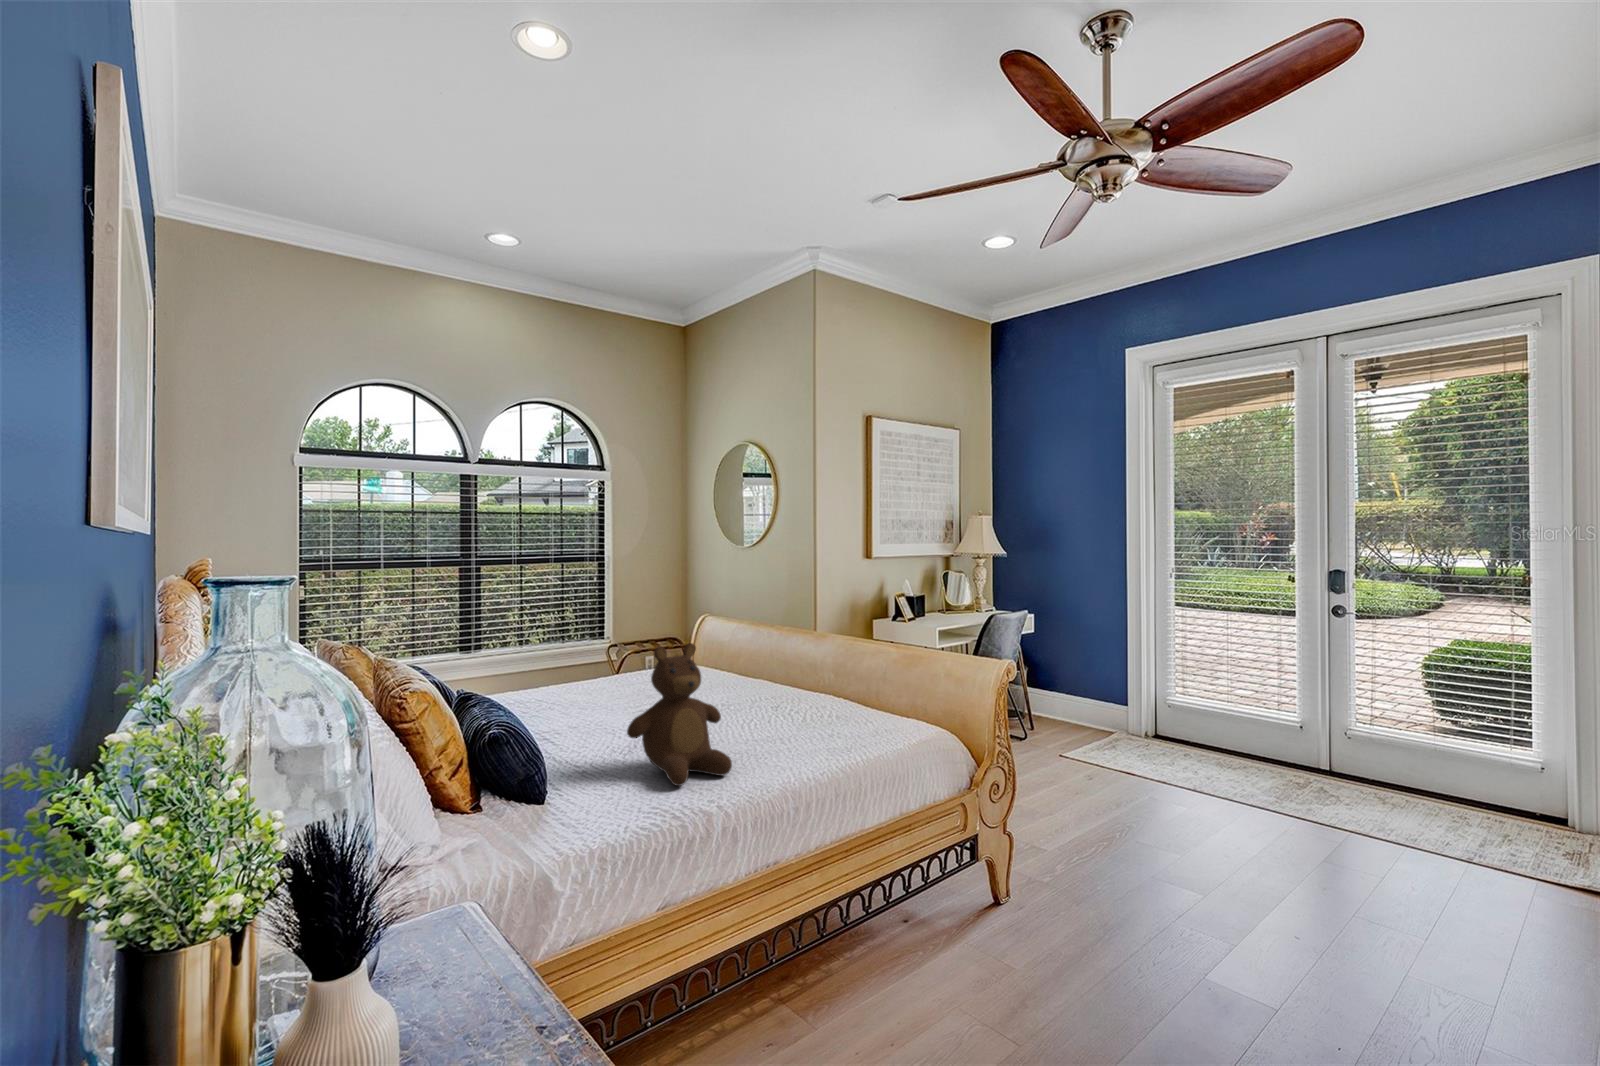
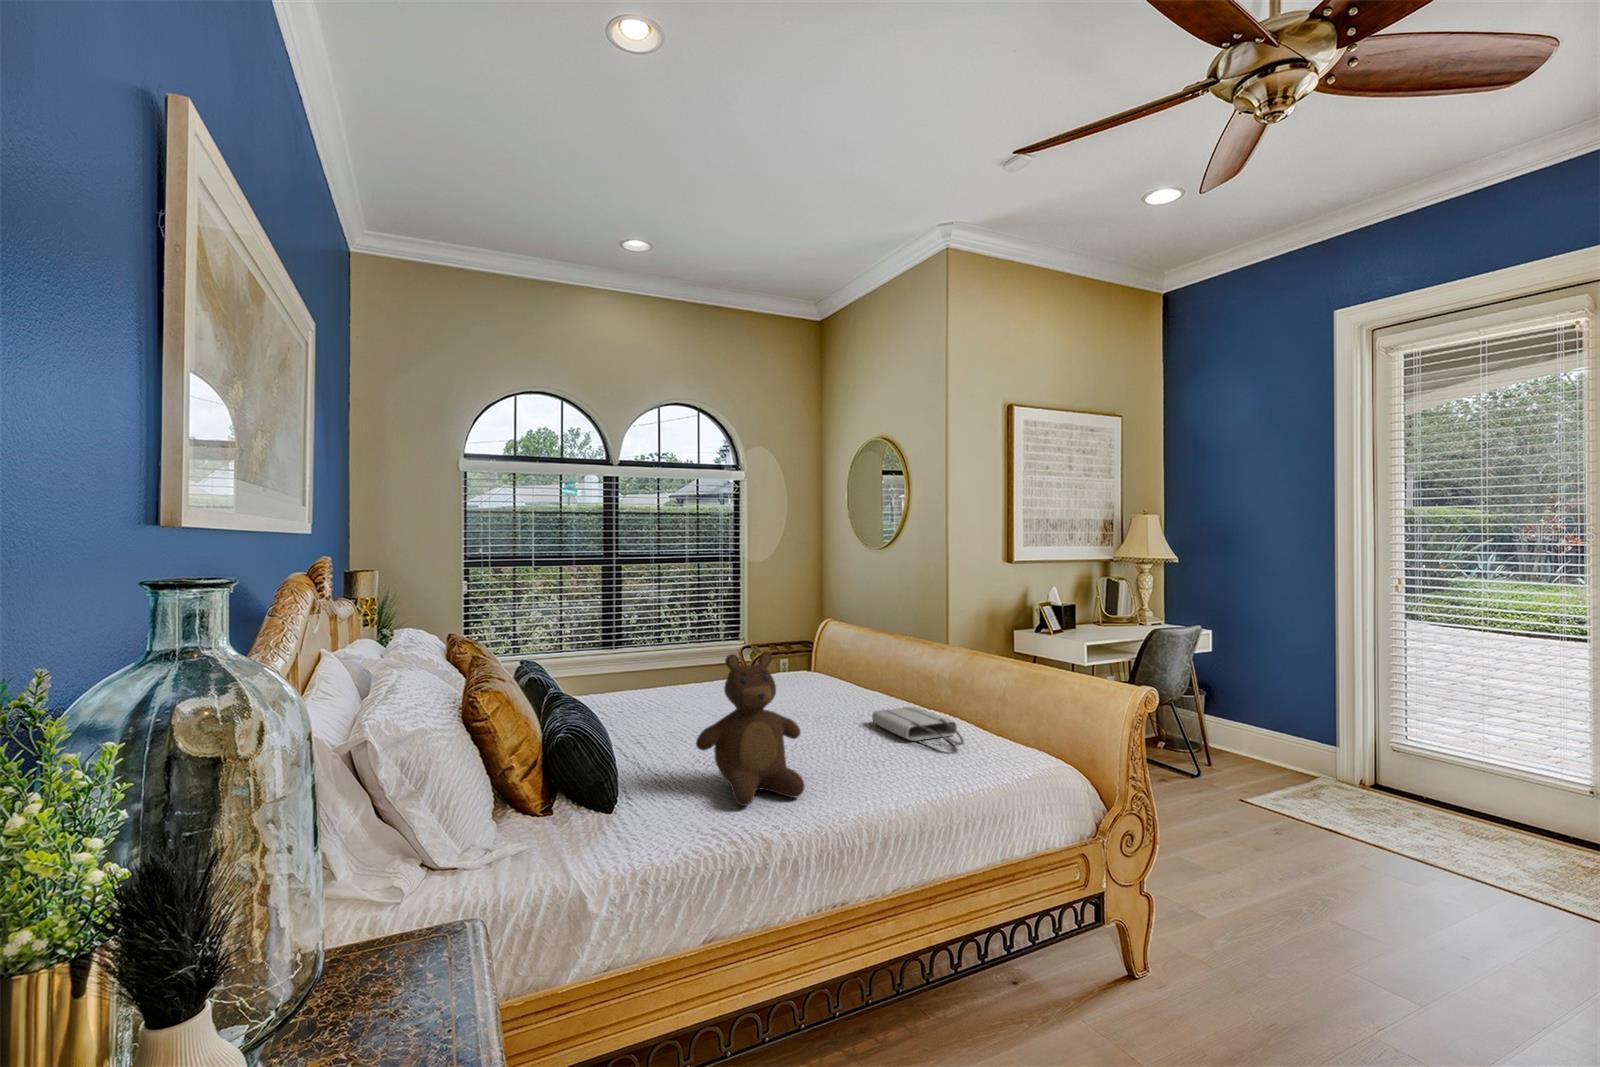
tote bag: none [769,692,858,723] -> present [872,707,964,746]

